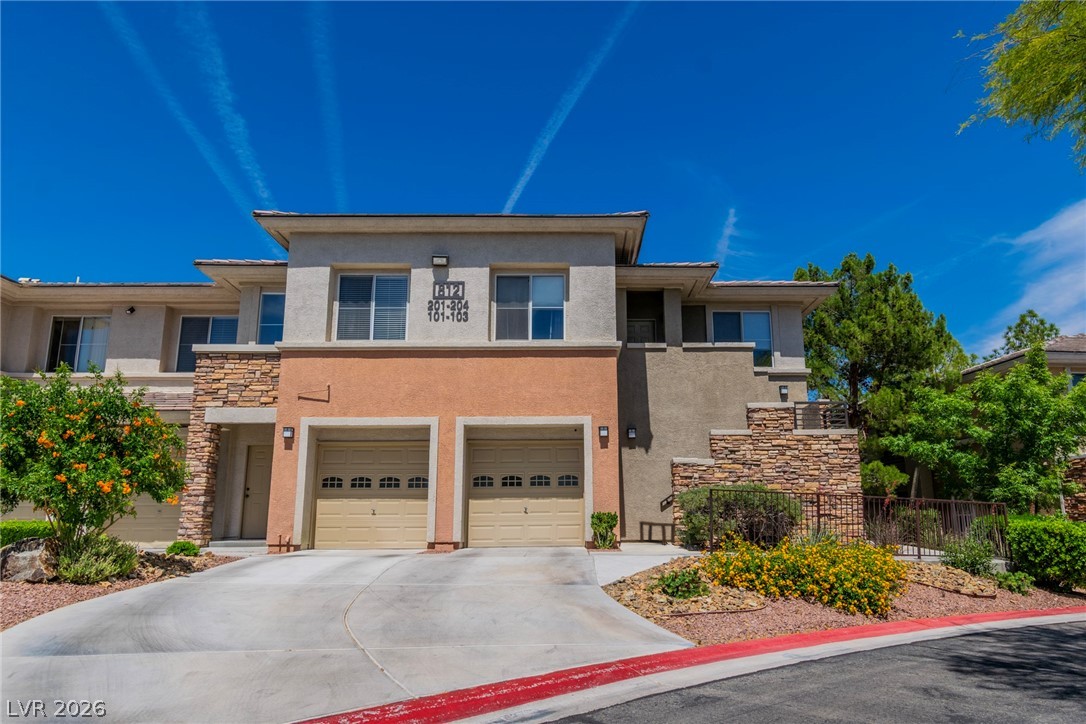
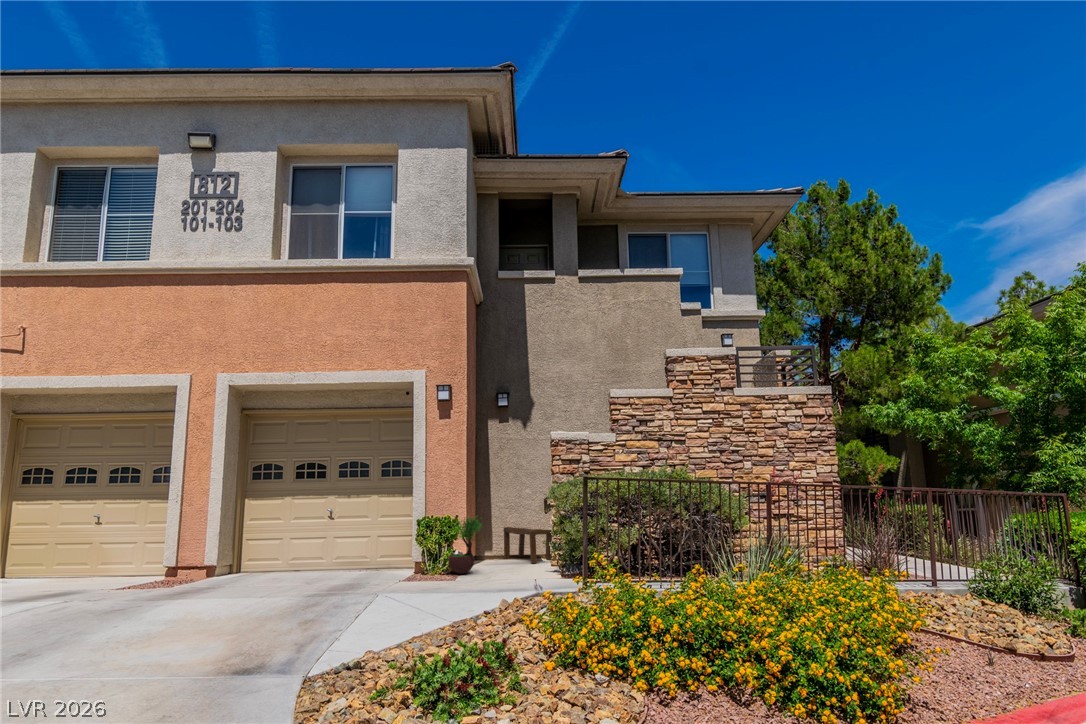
potted tree: none [617,511,638,550] -> present [448,517,481,574]

